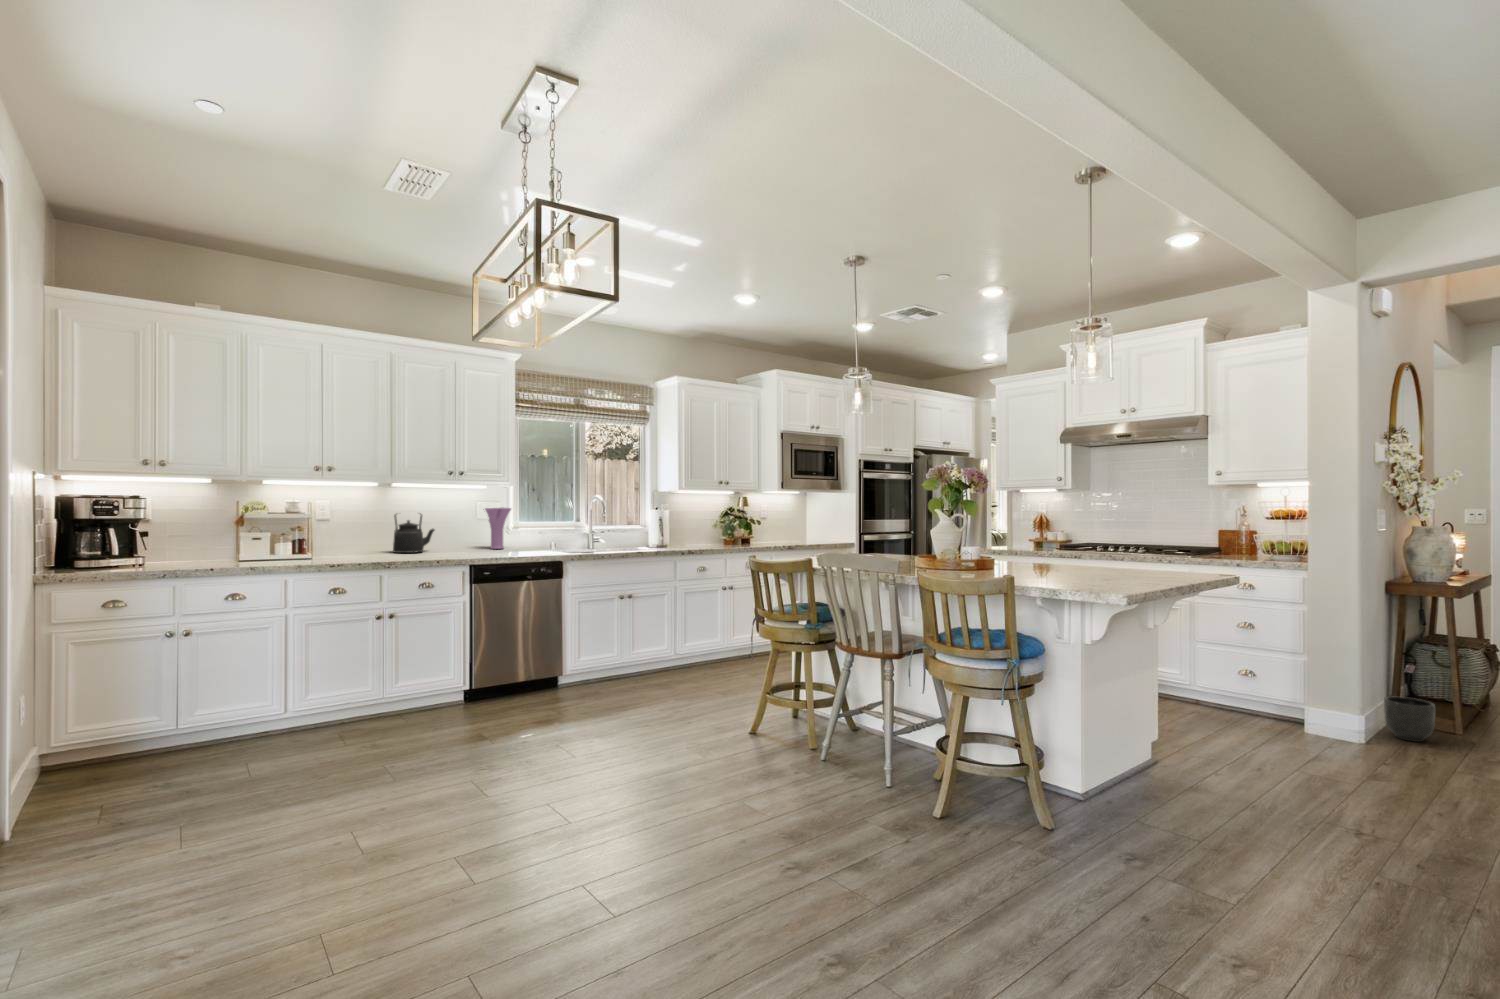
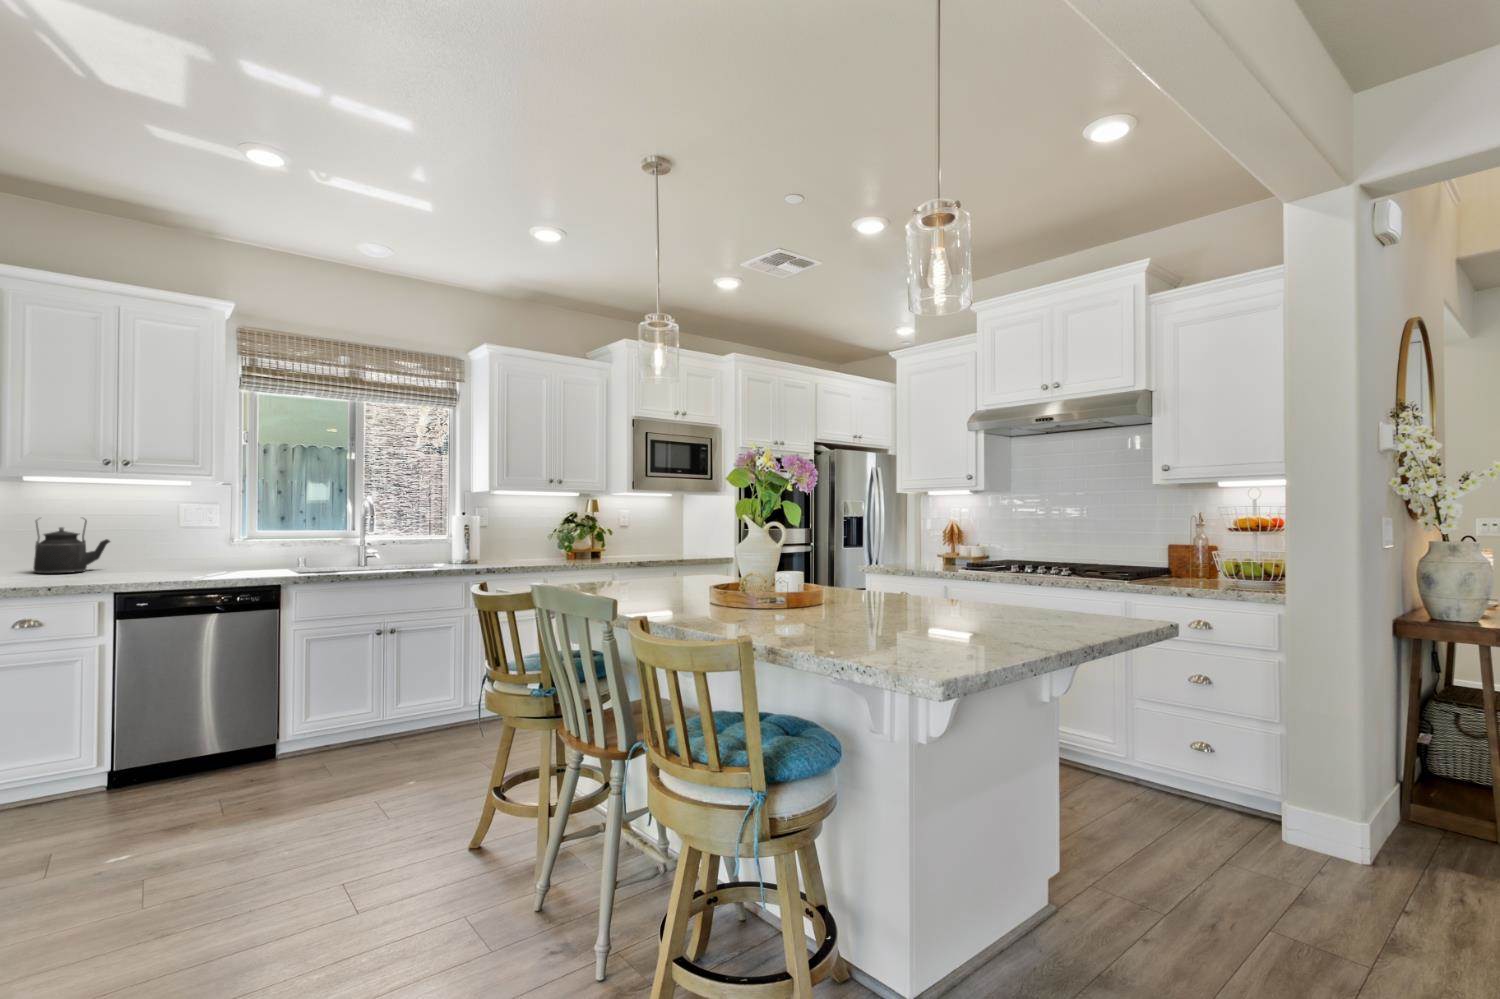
vase: present [485,508,511,549] -> none [194,512,240,567]
planter: present [1384,697,1435,742] -> none [1394,789,1470,860]

